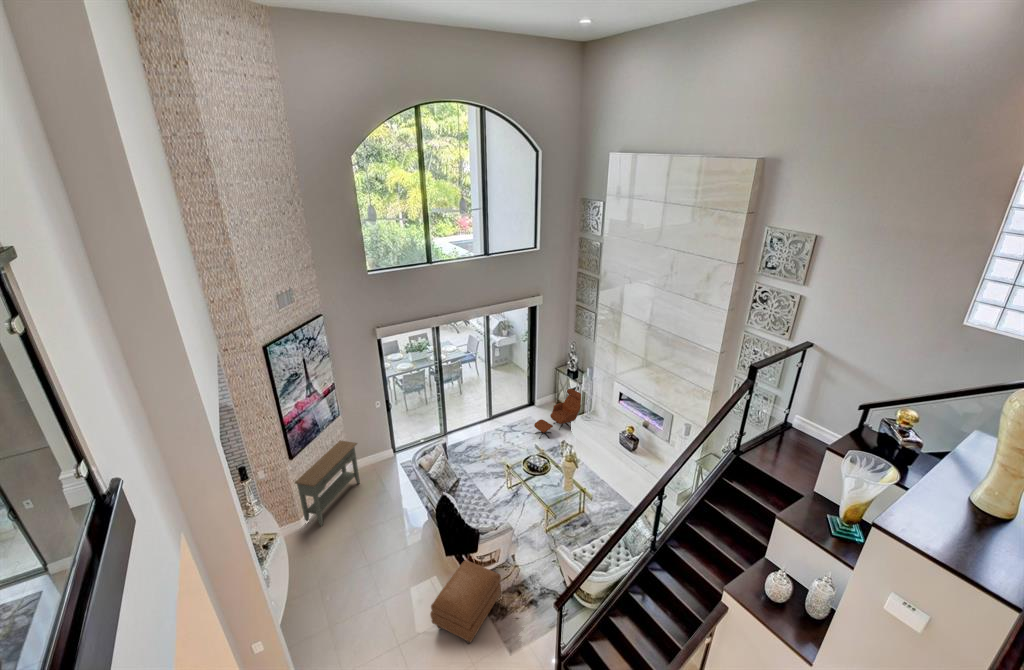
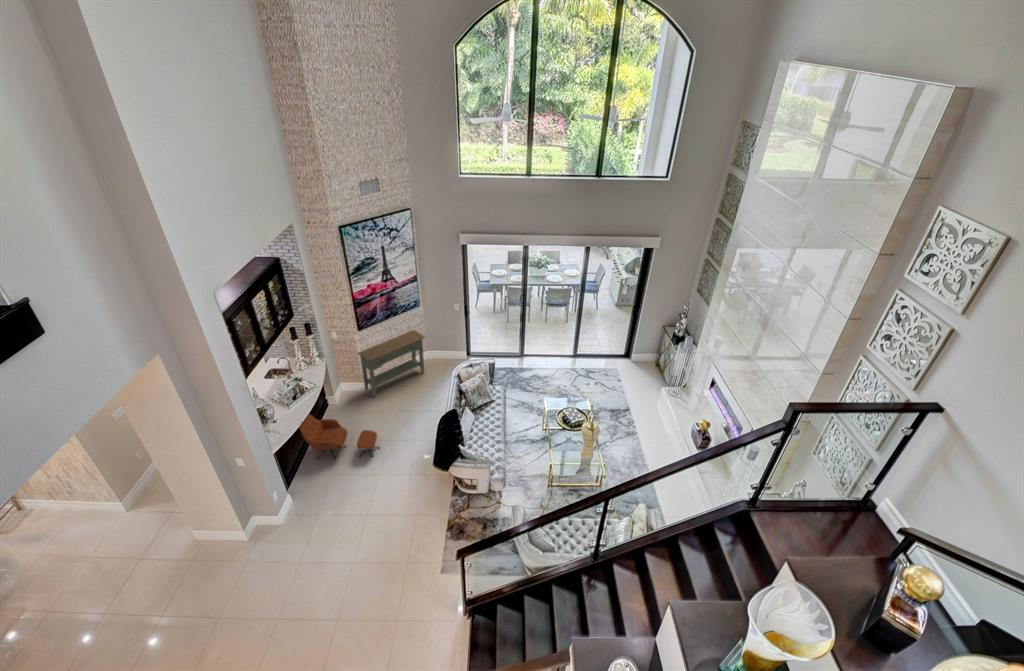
lounge chair: present [534,389,581,439] -> present [299,414,380,459]
ottoman: present [430,560,501,644] -> none [395,475,466,546]

